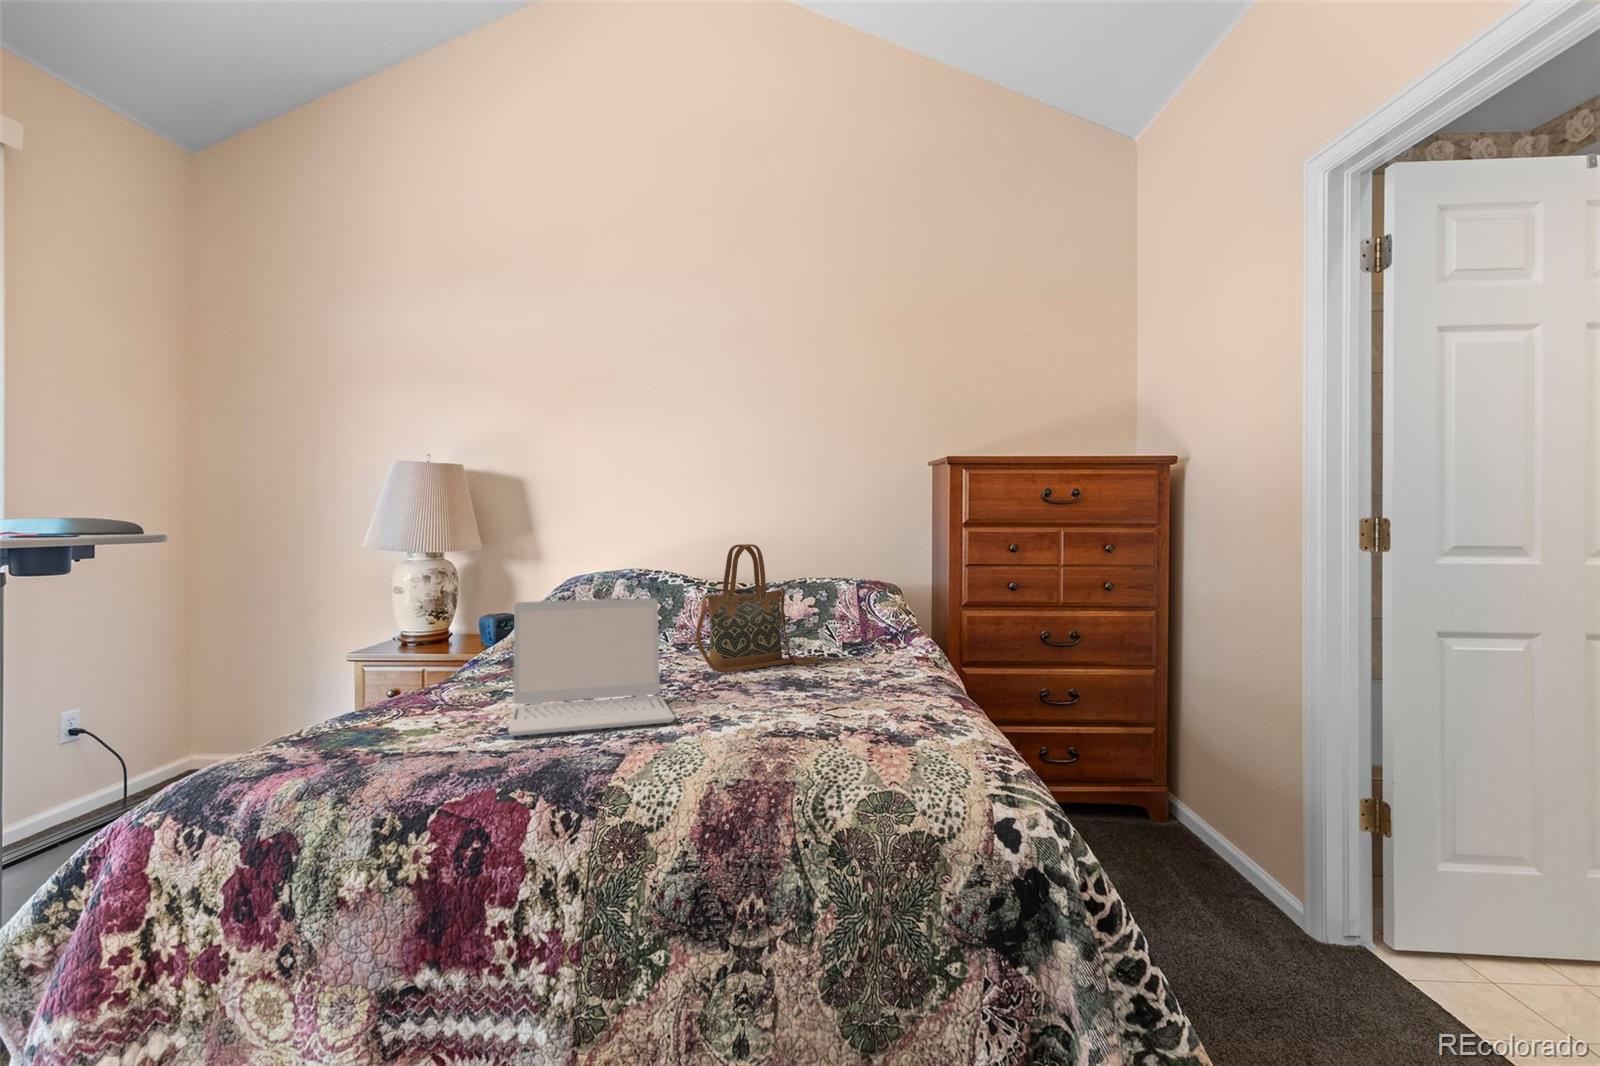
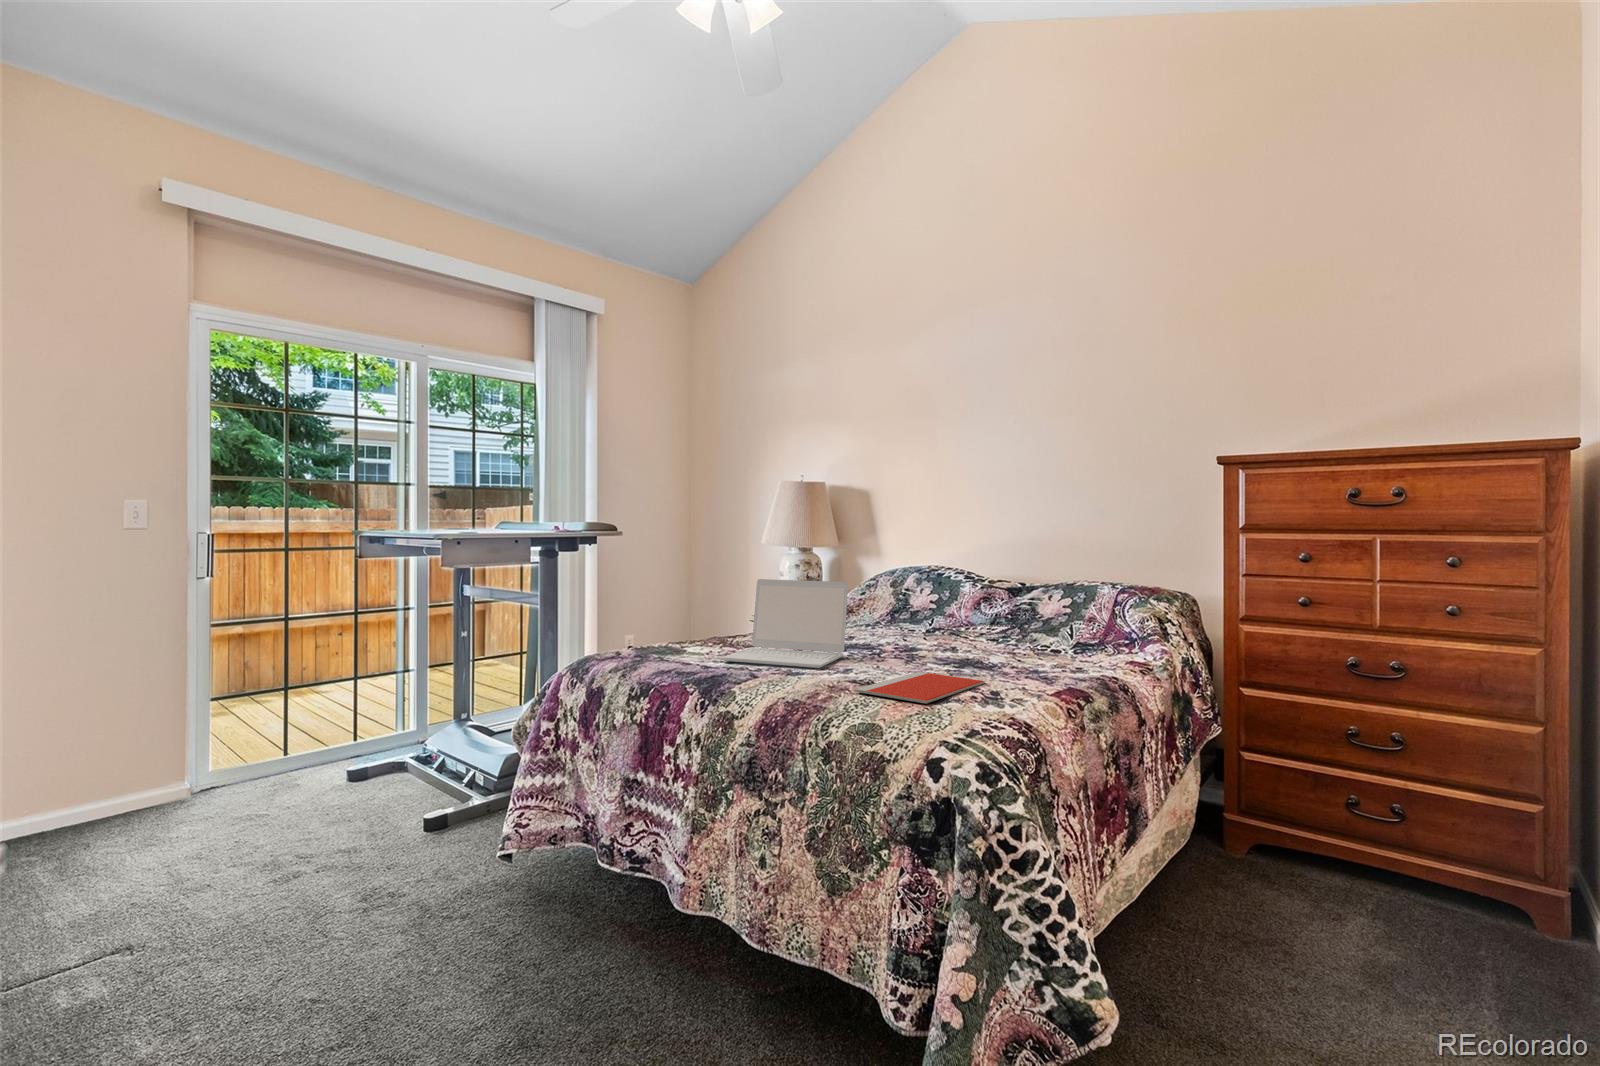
handbag: present [696,544,819,673] -> none [903,545,1017,651]
notebook: none [797,705,908,750] -> present [855,672,985,704]

